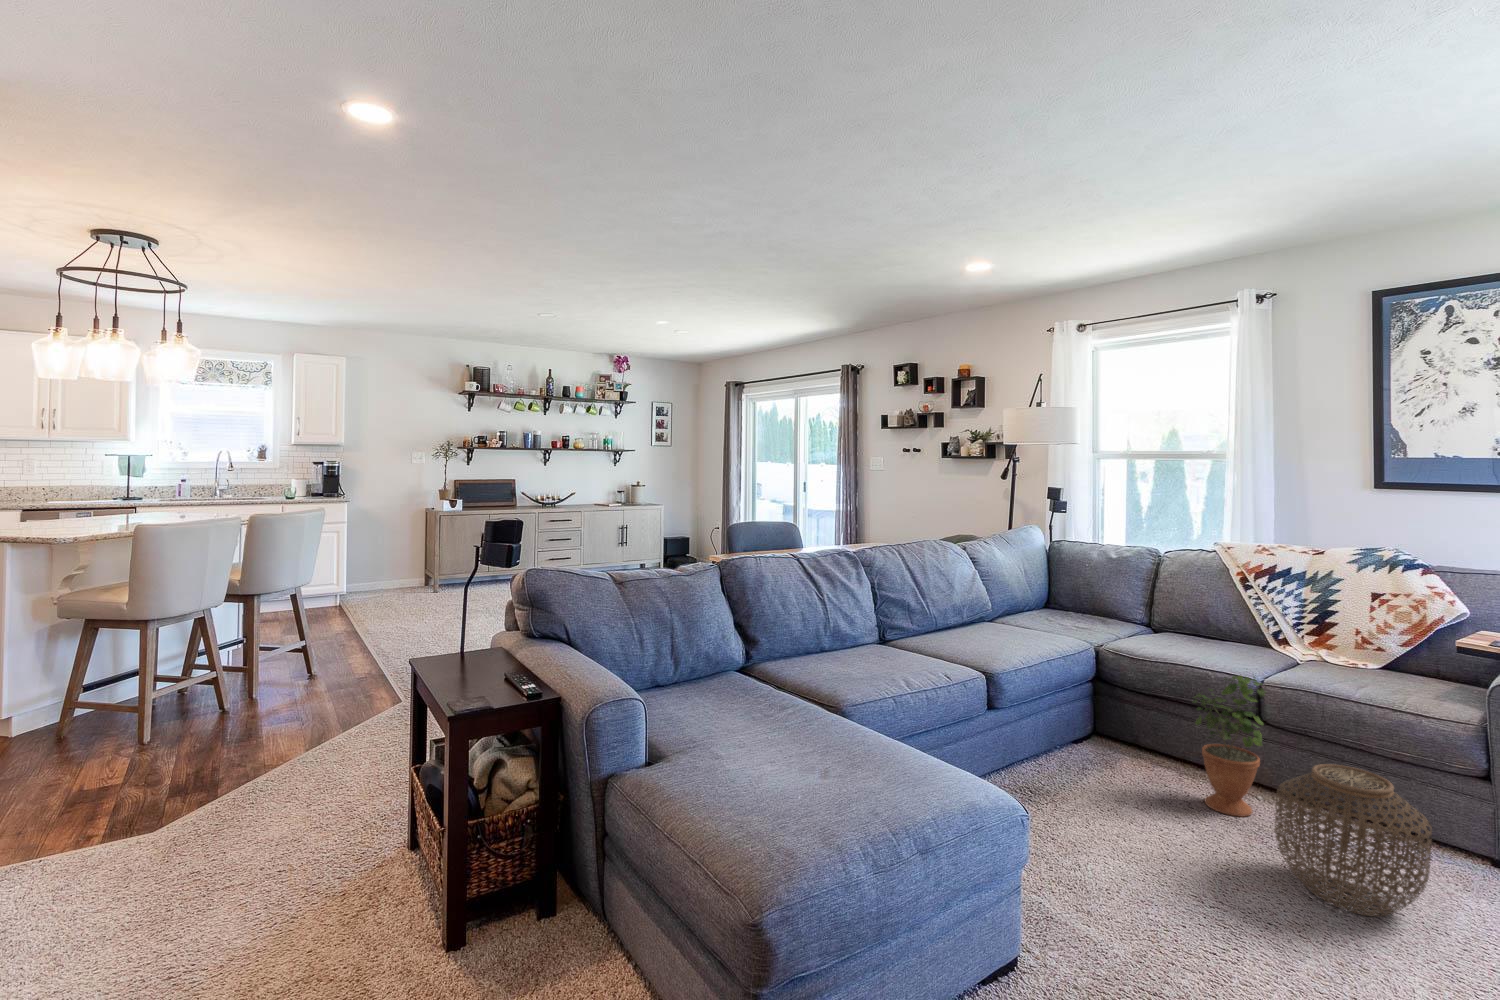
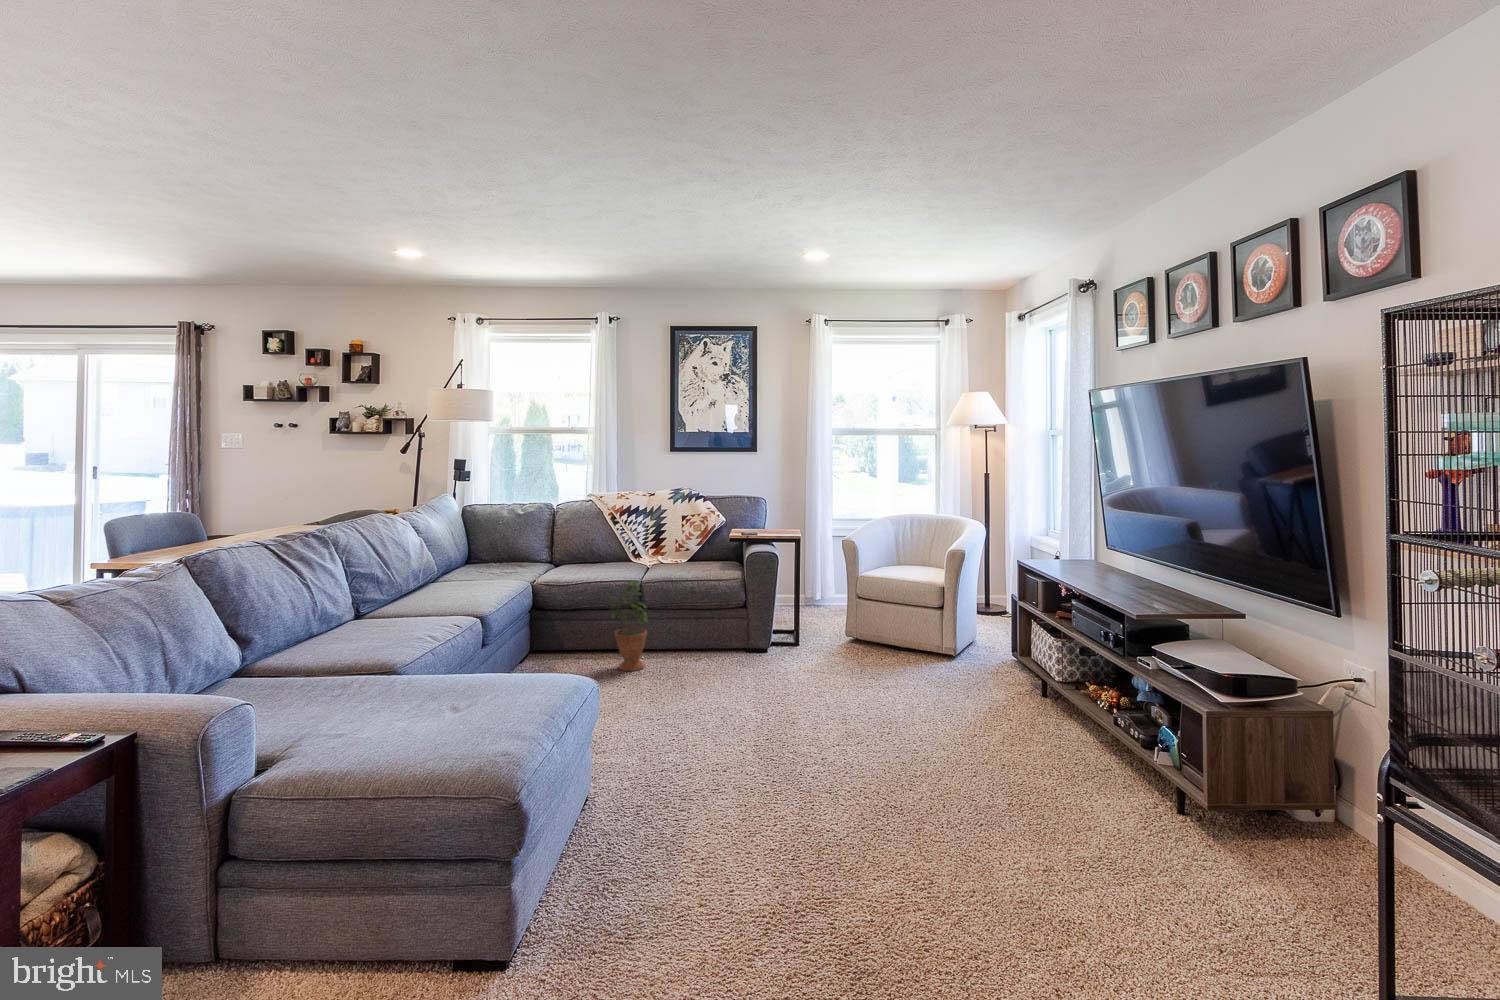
woven basket: present [1275,764,1432,916] -> none [666,616,734,695]

